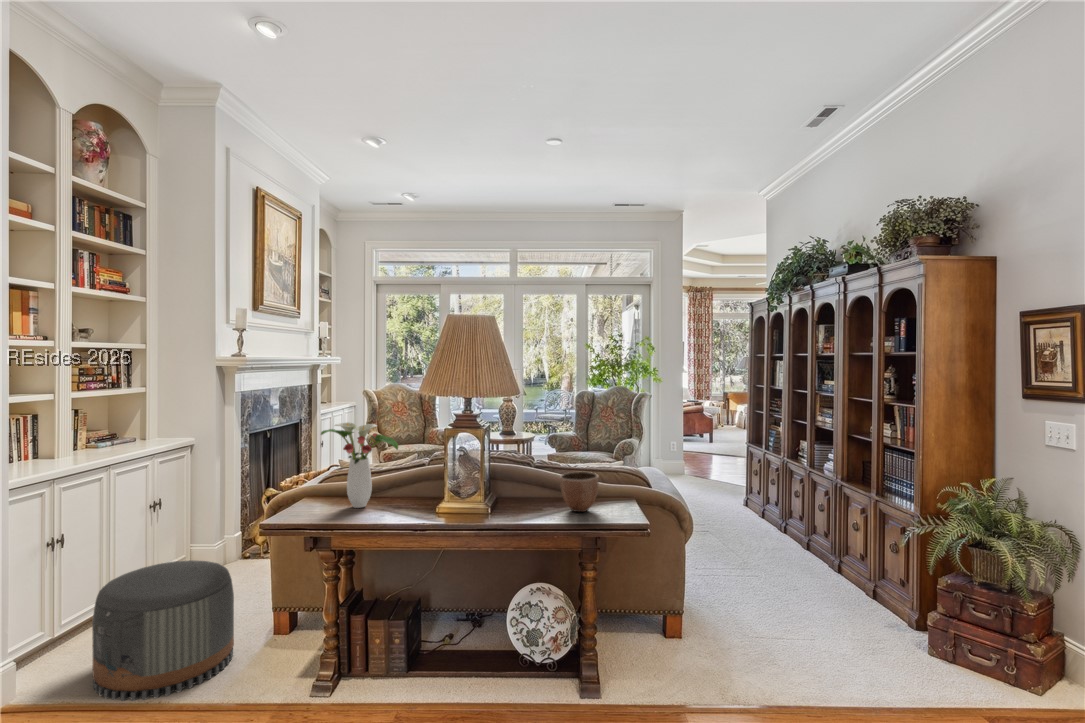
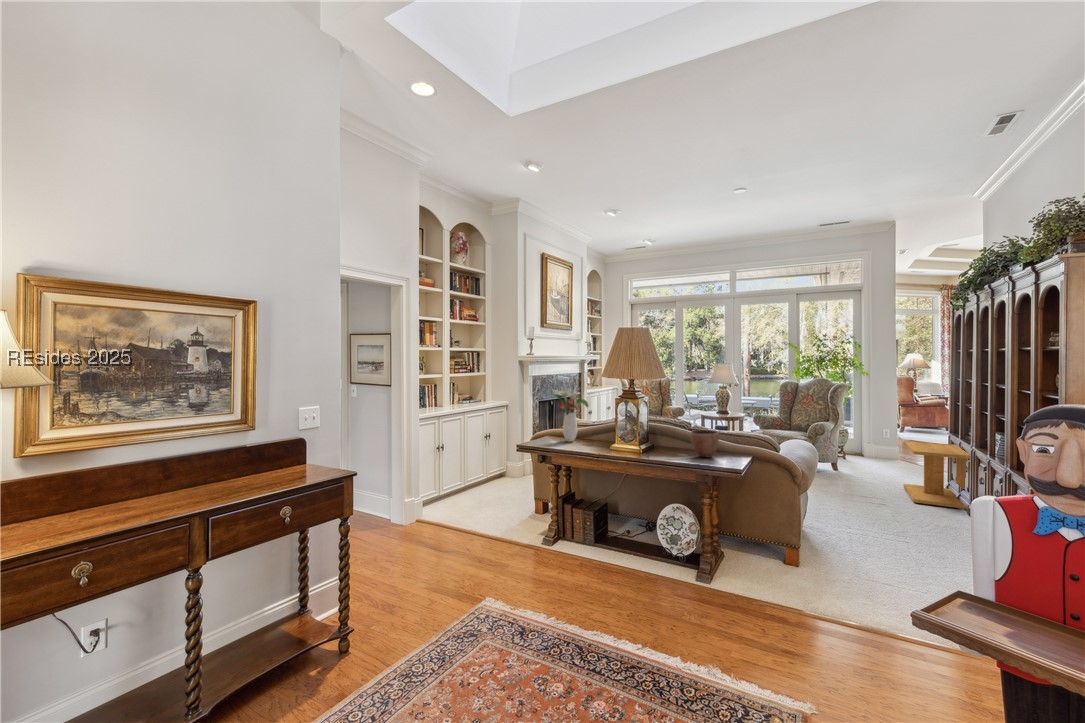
side table: none [703,456,769,524] -> present [904,441,970,509]
pouf: present [92,560,234,701] -> none [449,464,513,529]

